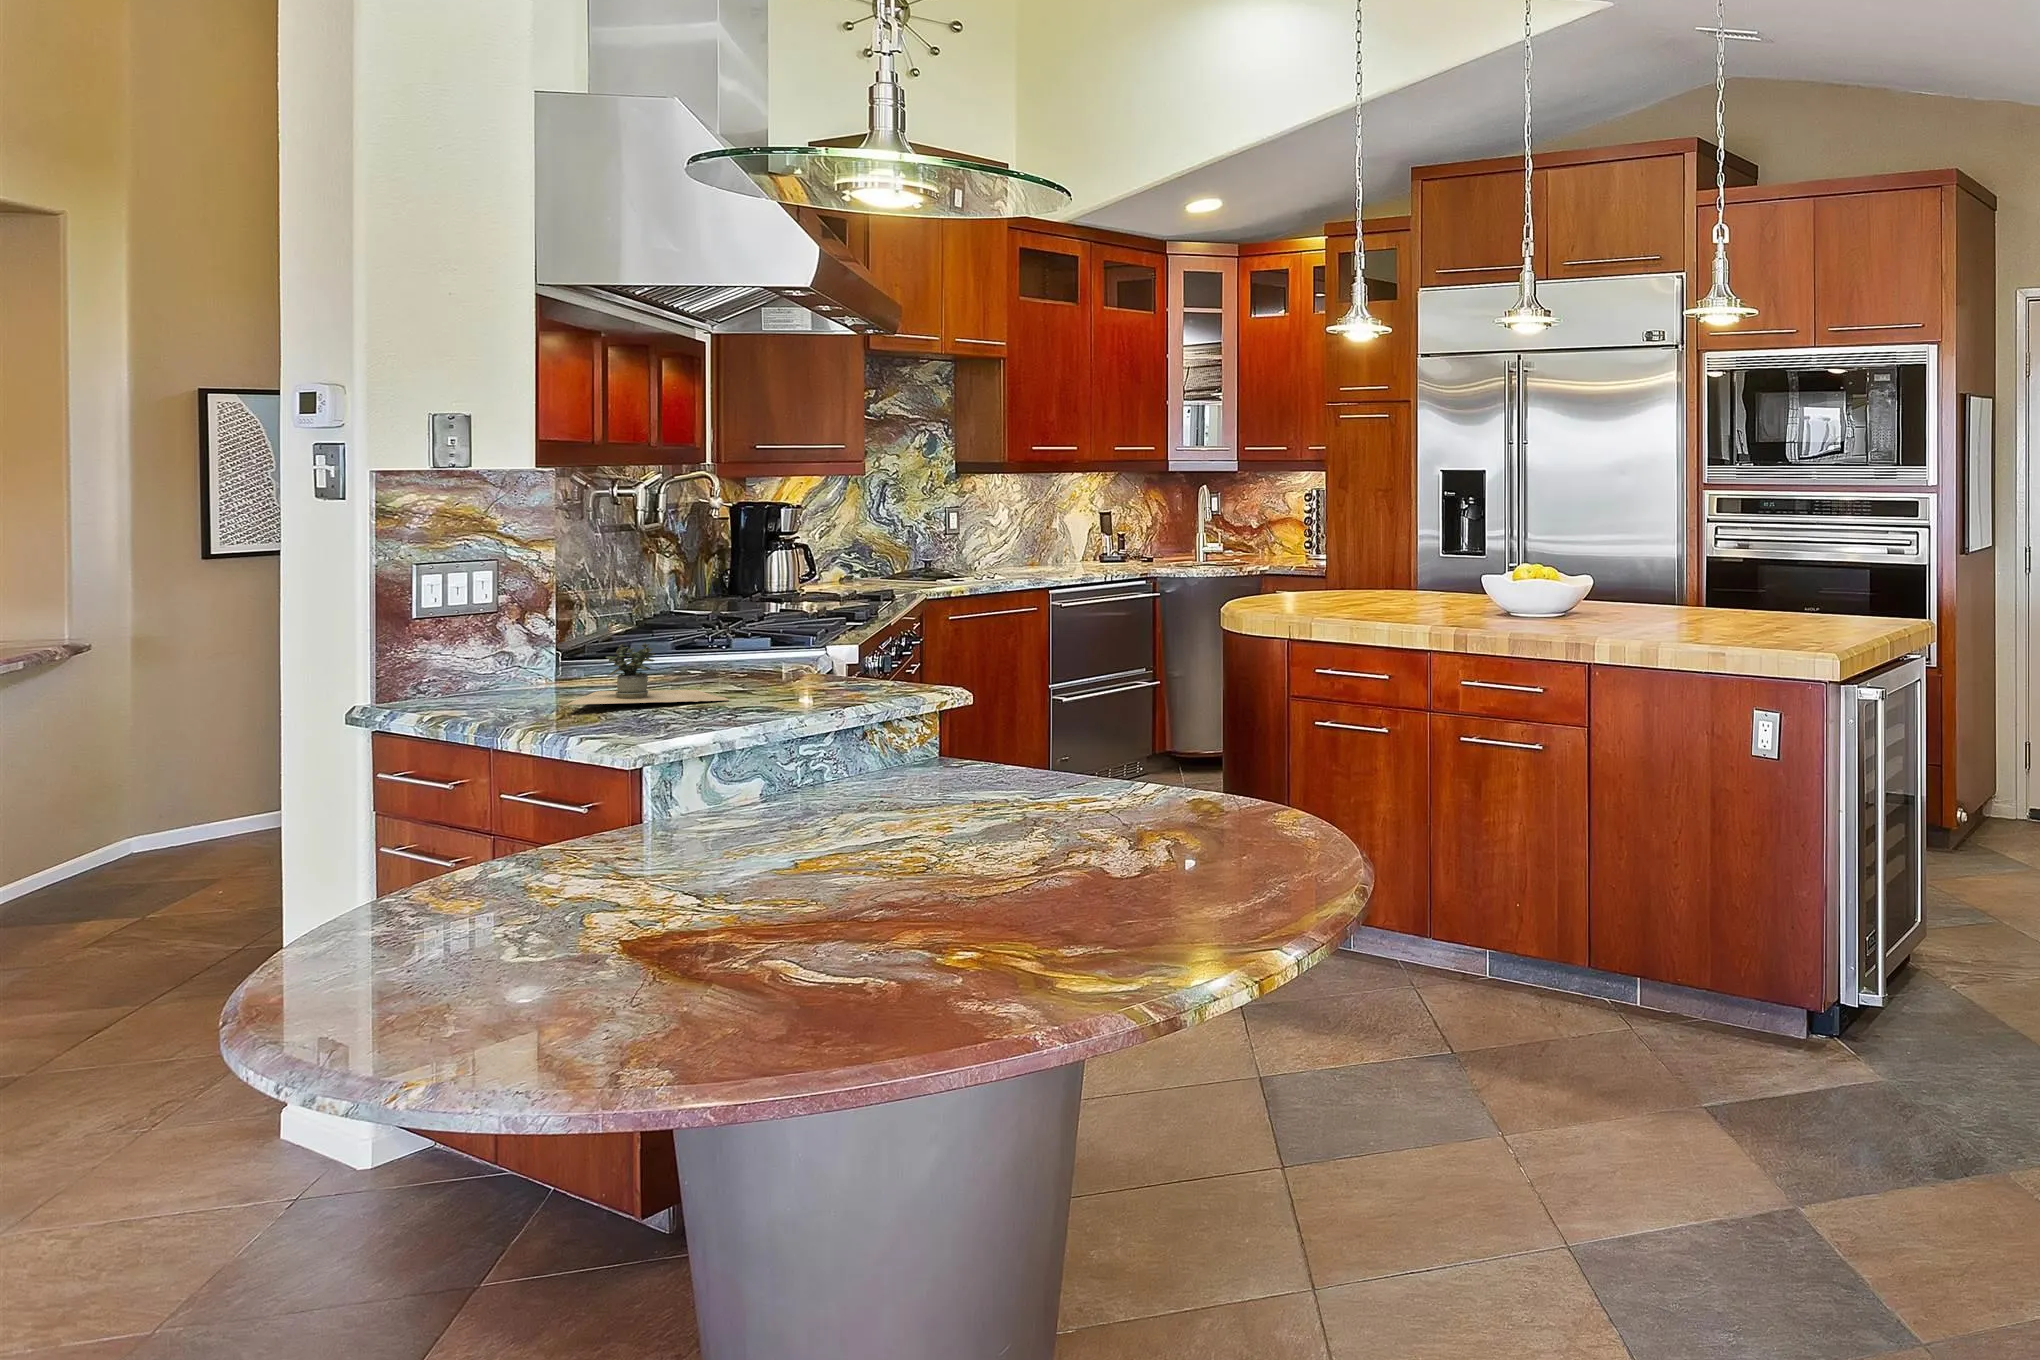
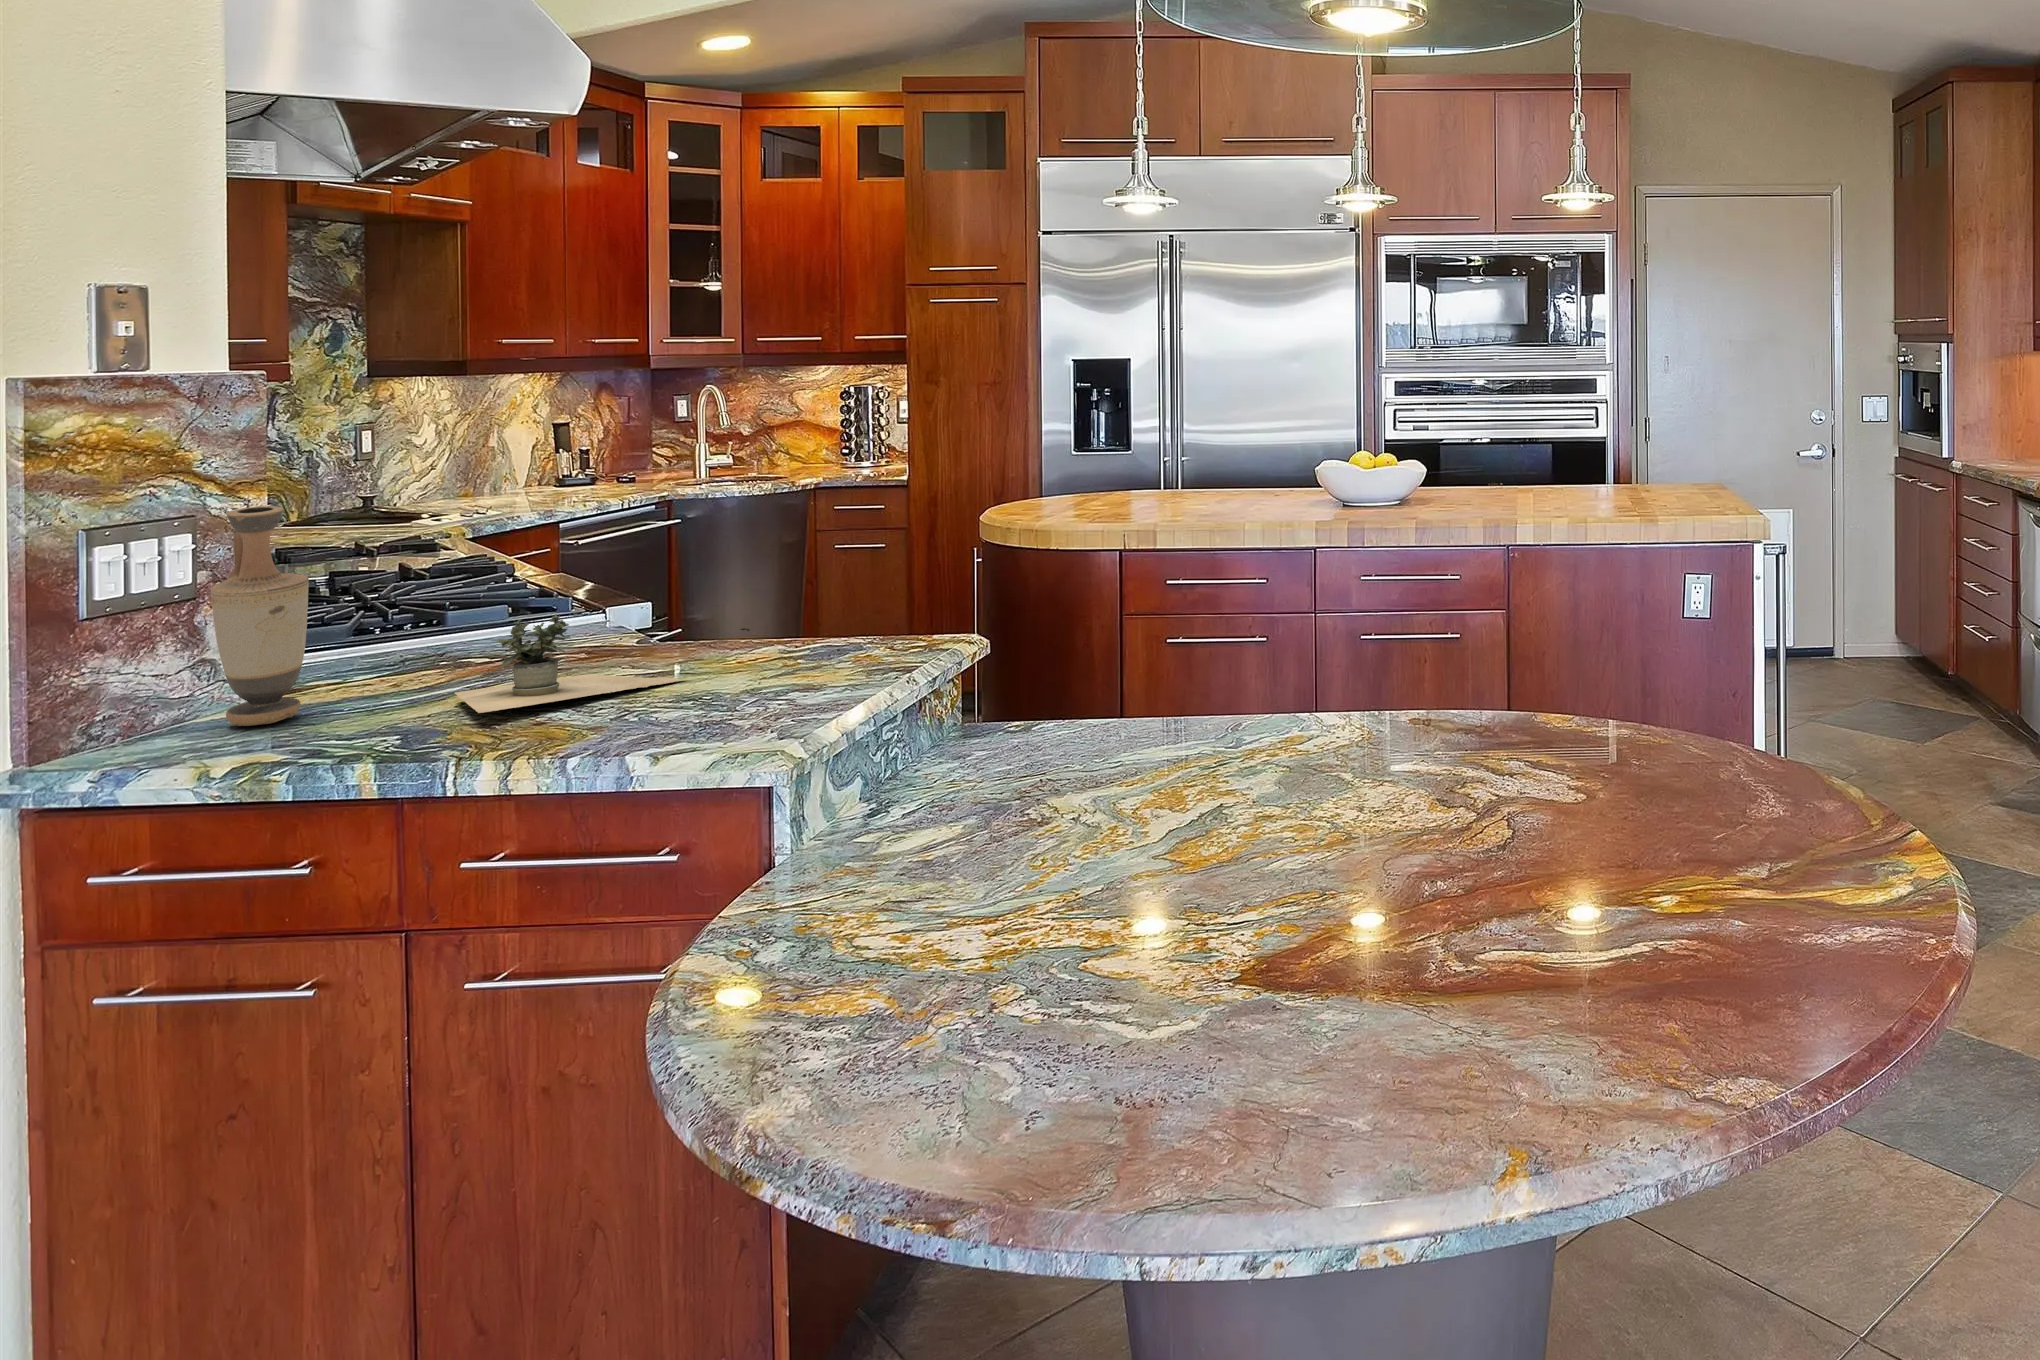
vase: none [464,554,523,698] -> present [211,506,309,726]

